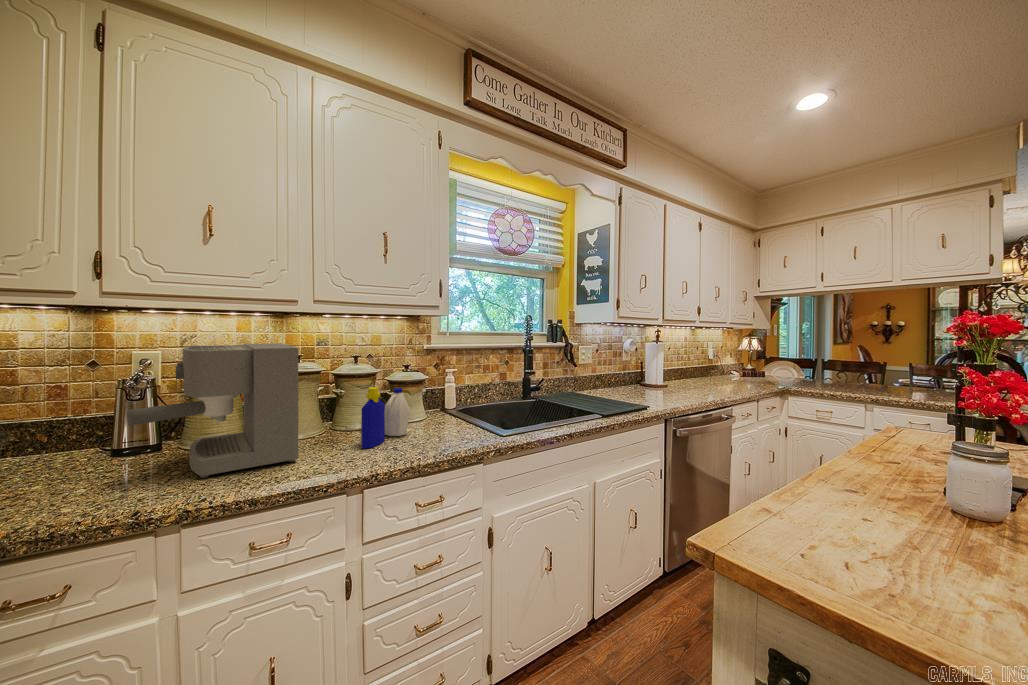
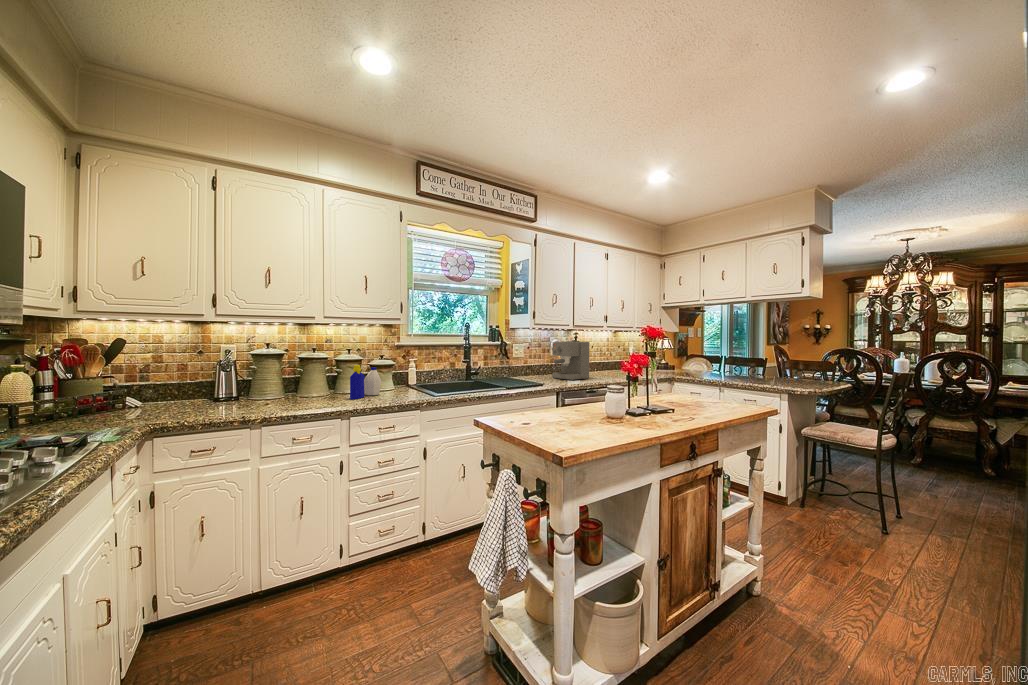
coffee maker: present [127,343,298,478] -> present [552,342,590,380]

